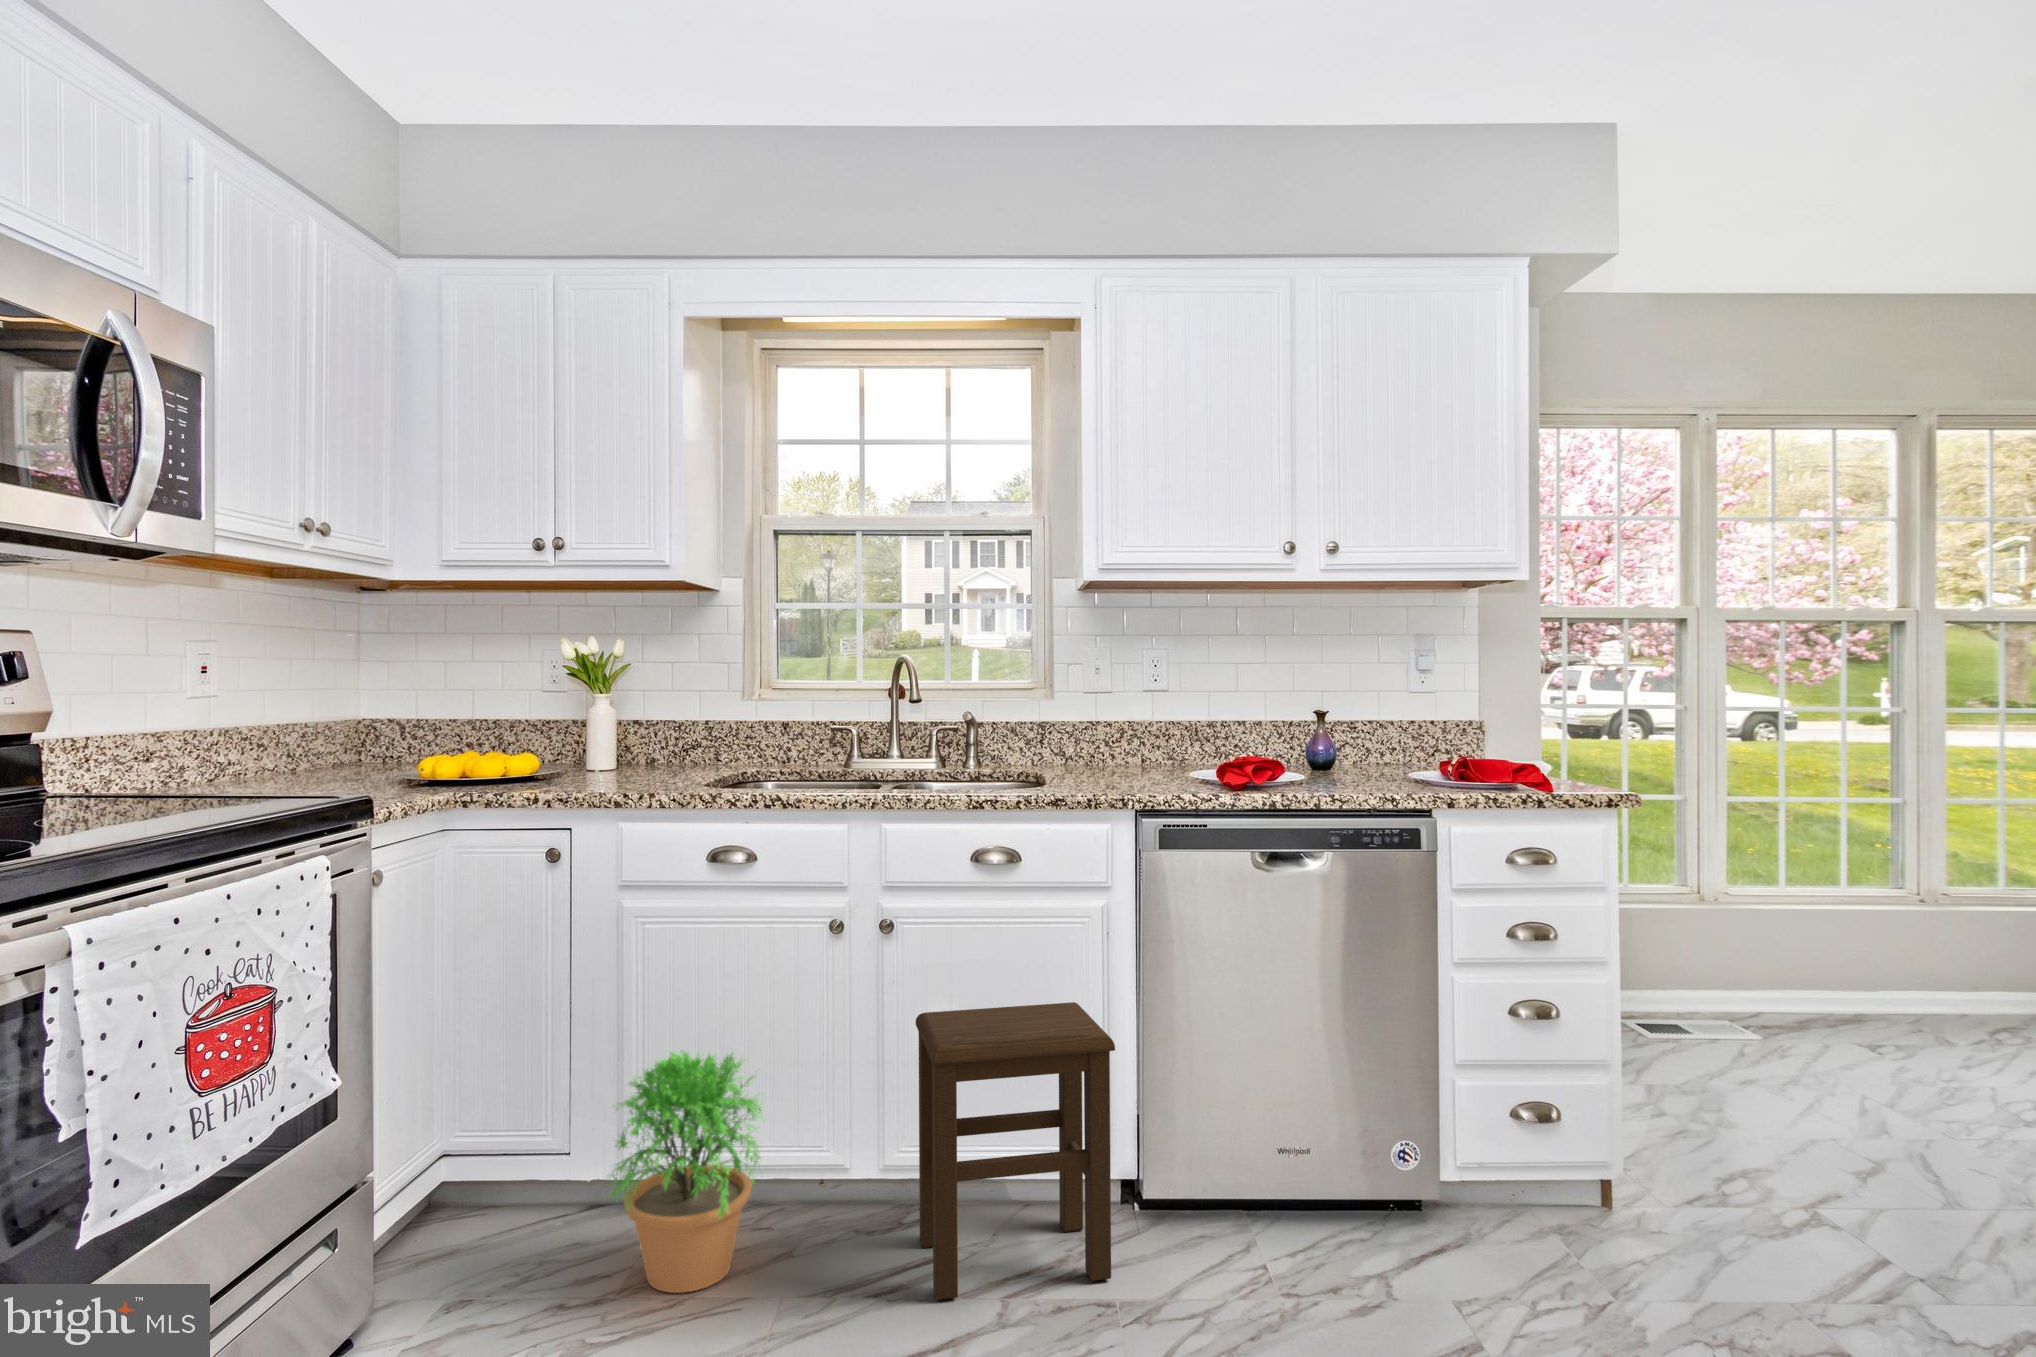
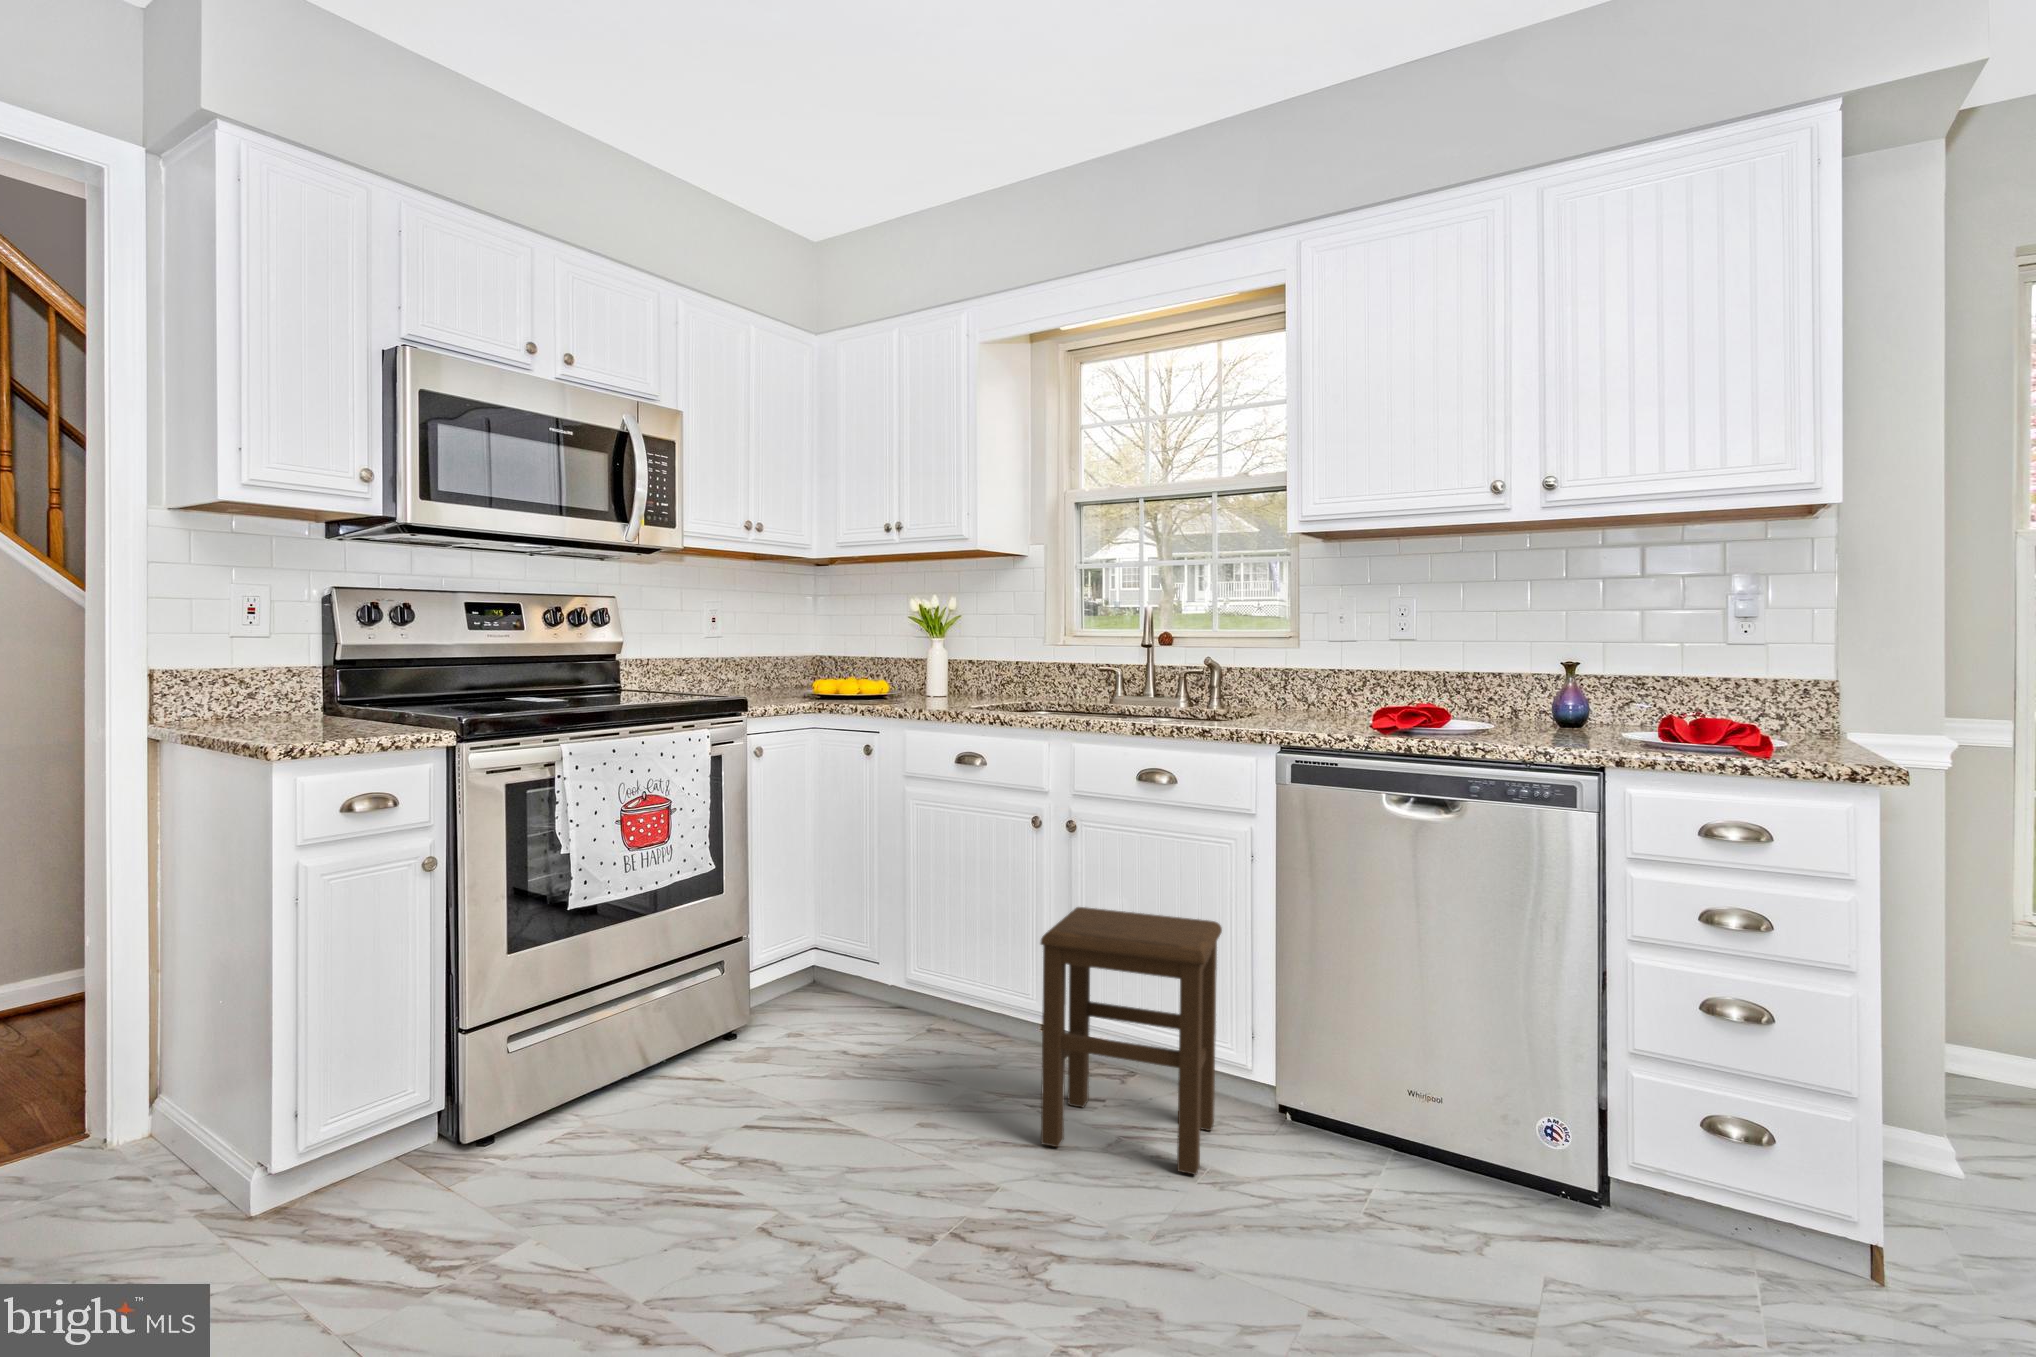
potted plant: present [608,1050,763,1293] -> none [831,901,971,1085]

